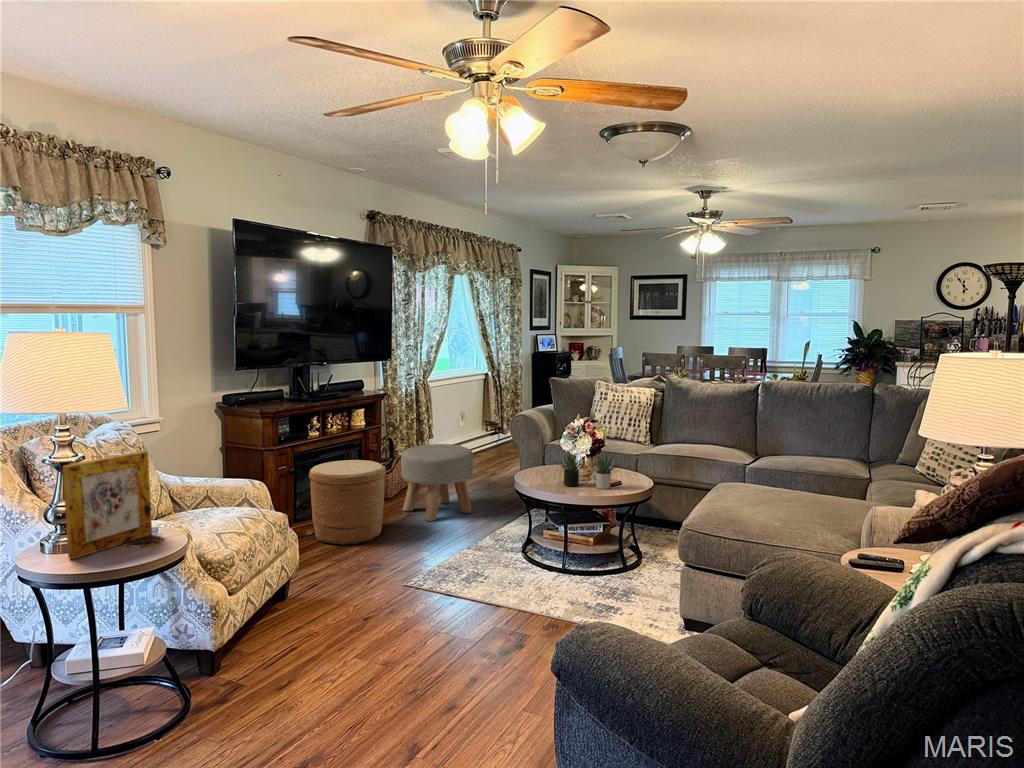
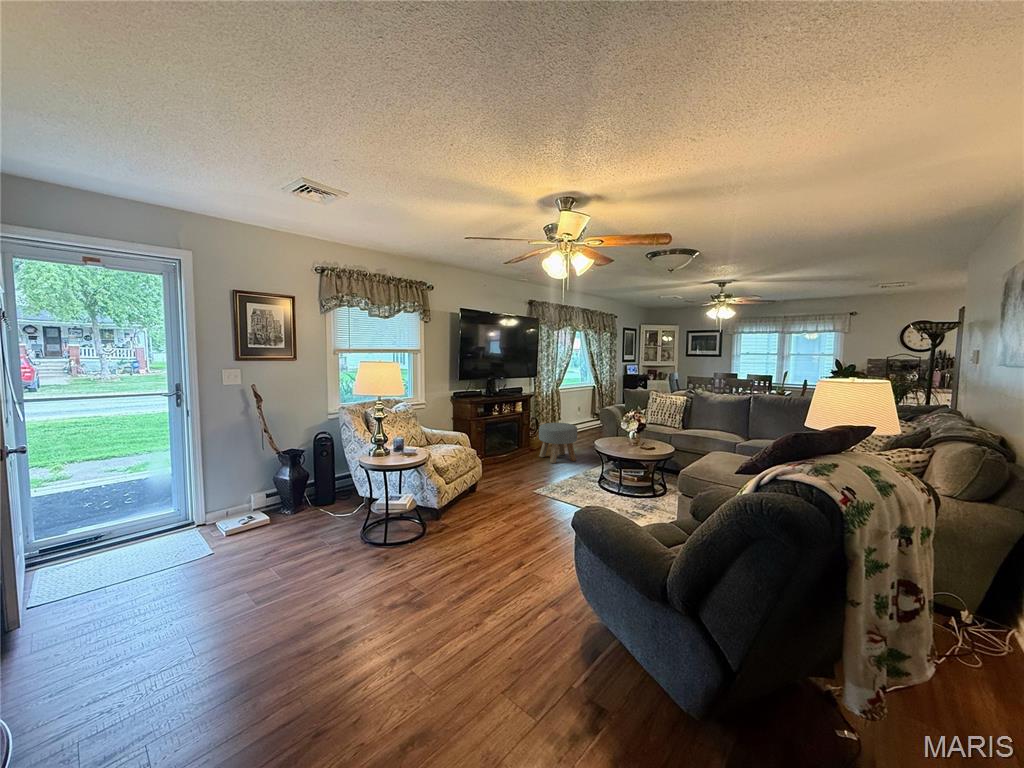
picture frame: present [63,451,152,559] -> none [379,414,414,459]
succulent plant: present [559,454,617,489] -> none [617,429,654,451]
woven basket: present [309,460,386,545] -> none [491,428,529,471]

